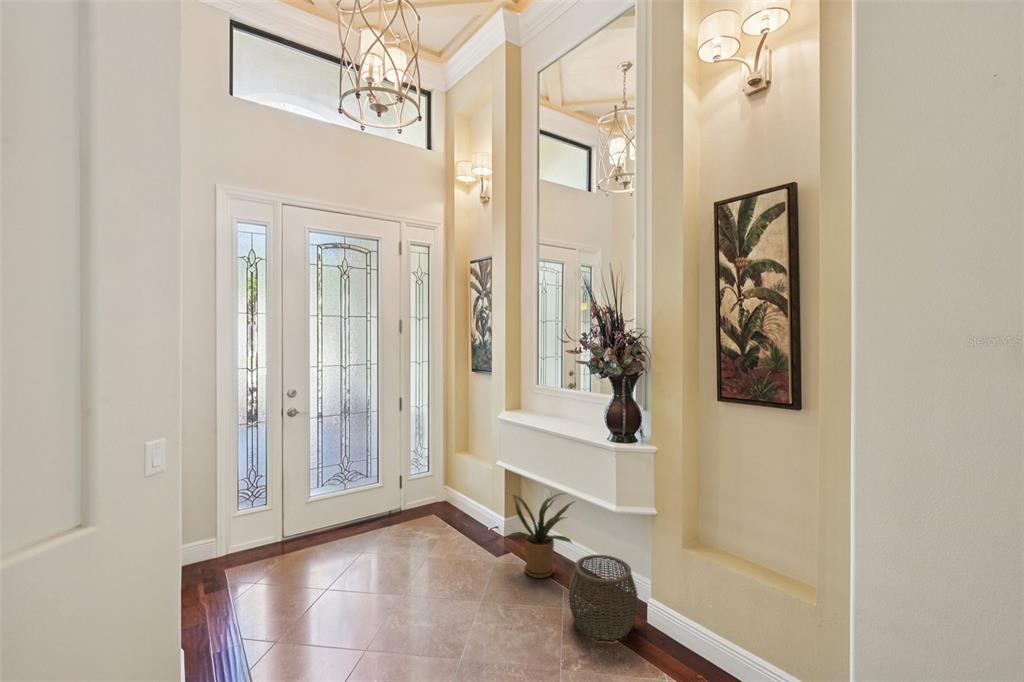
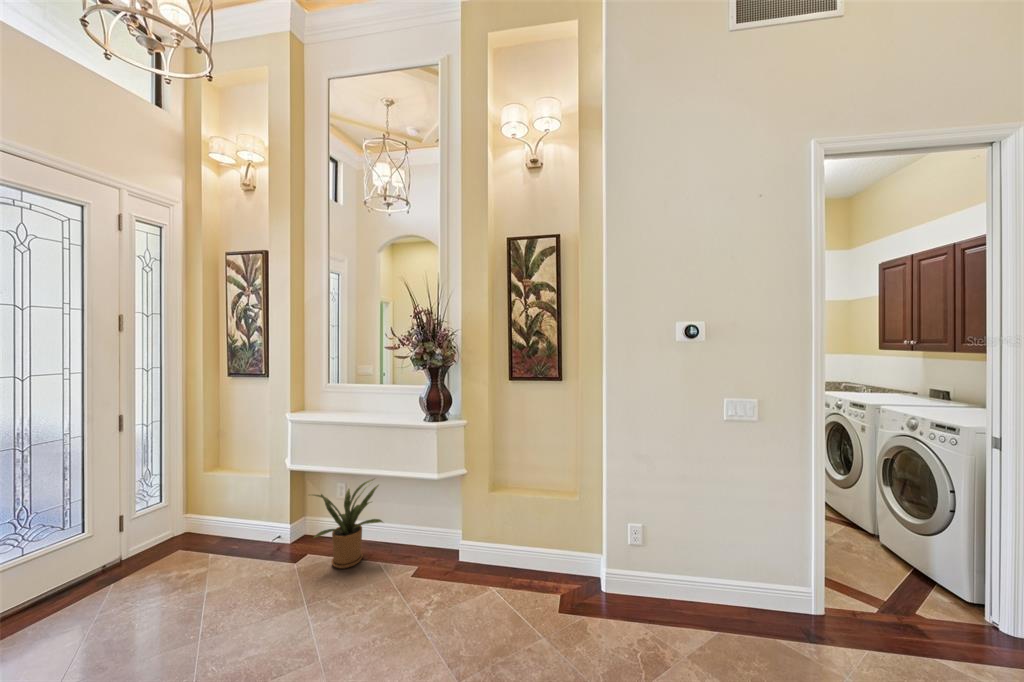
woven basket: present [569,555,638,641] -> none [399,520,459,595]

